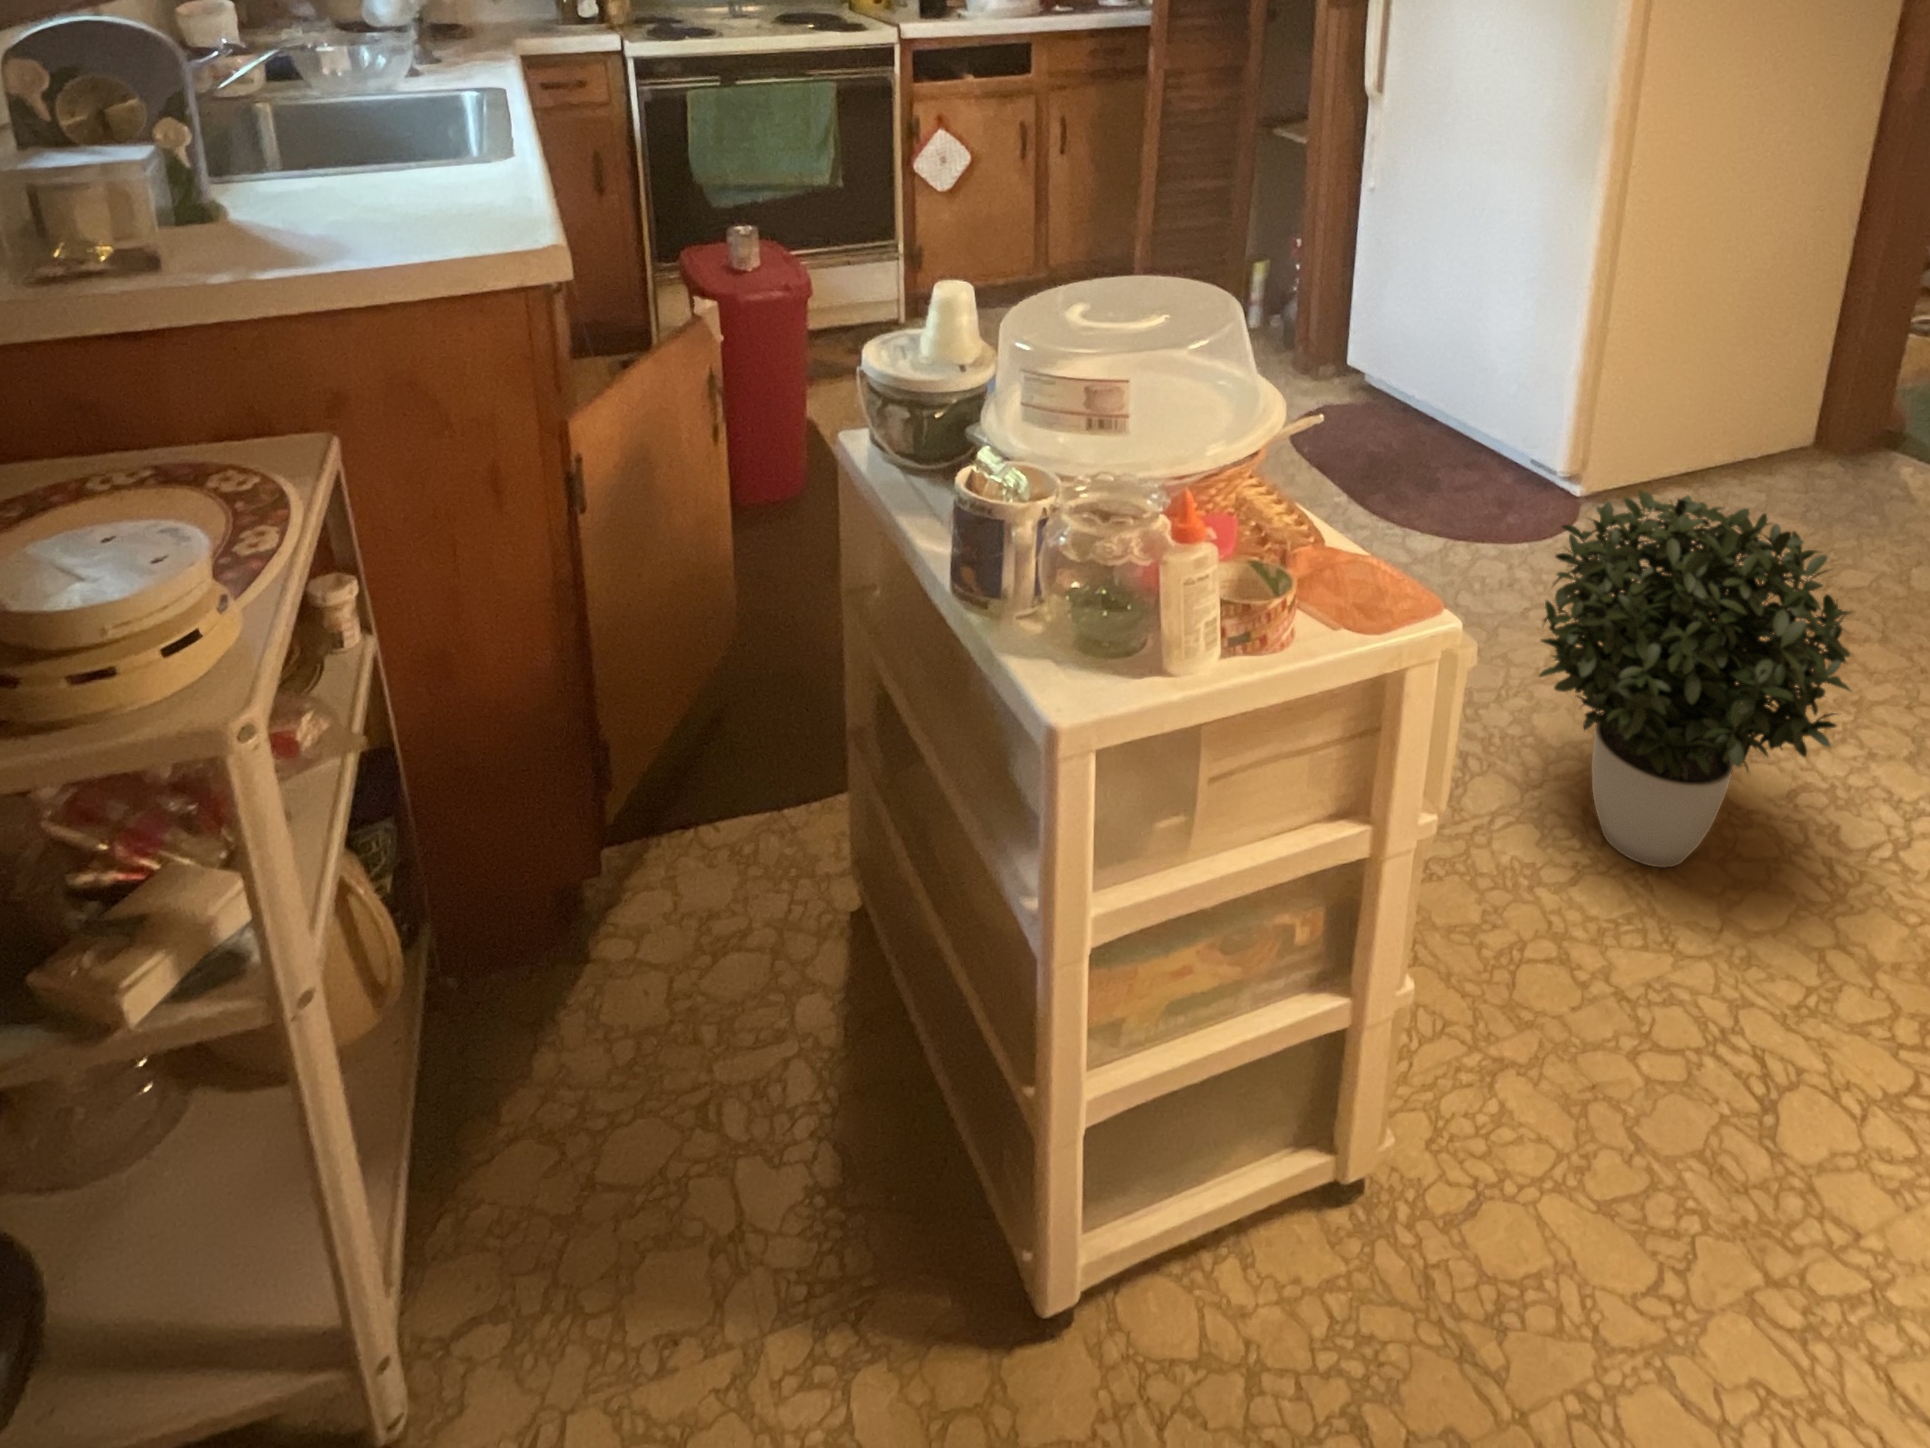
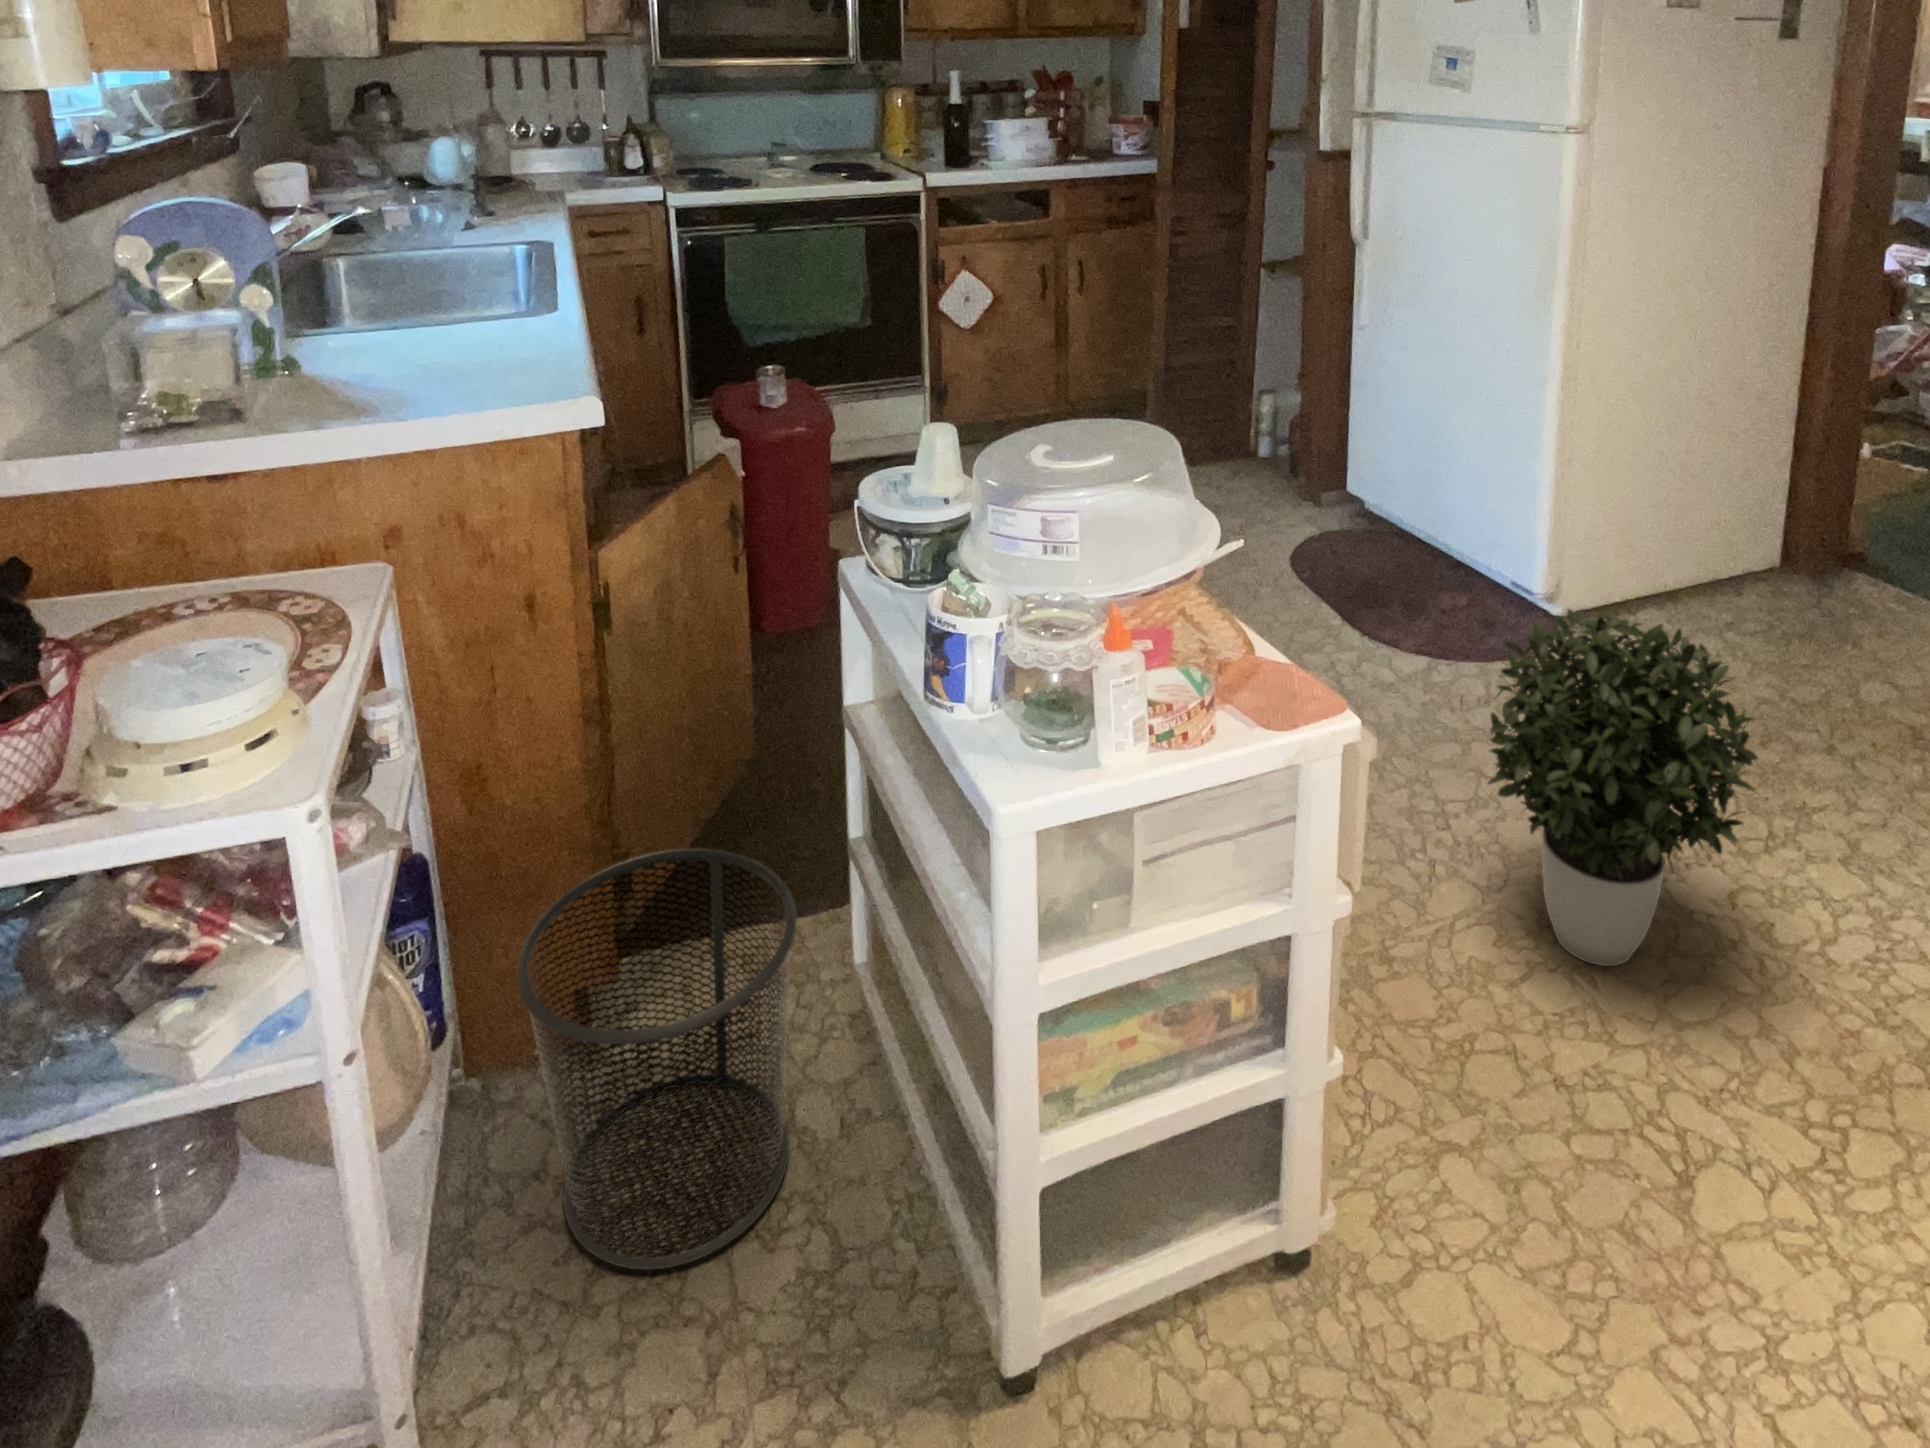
waste bin: none [494,741,800,1184] -> present [516,848,797,1270]

